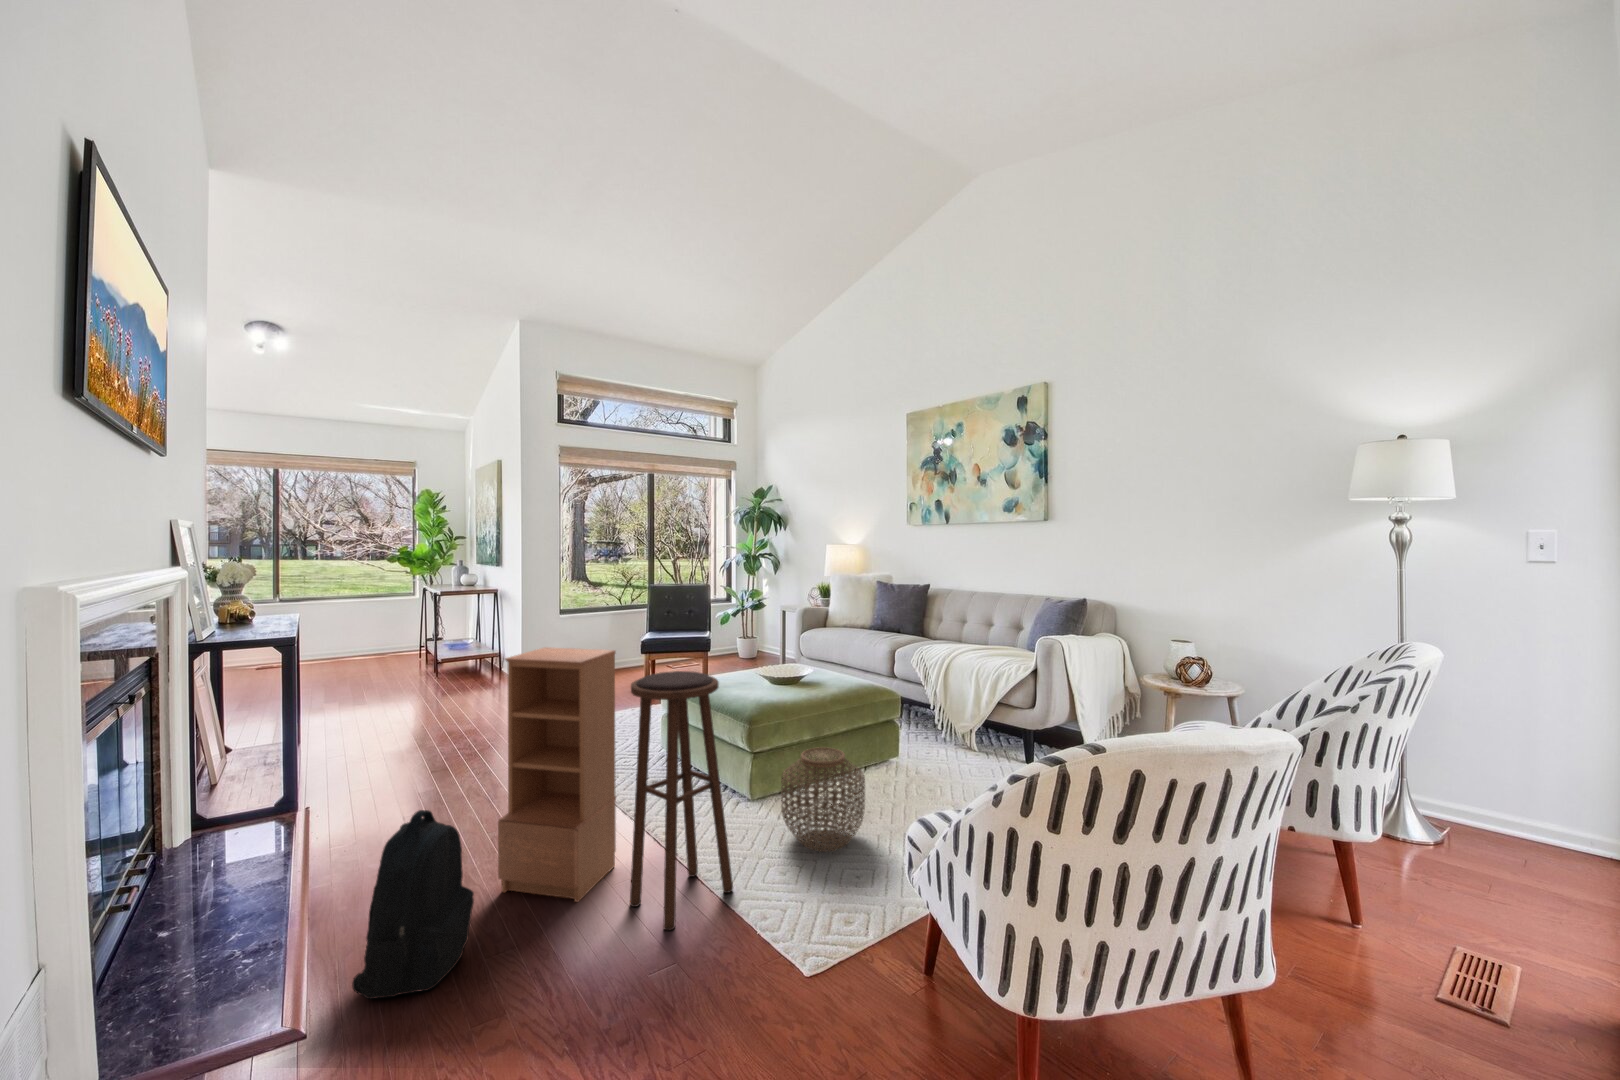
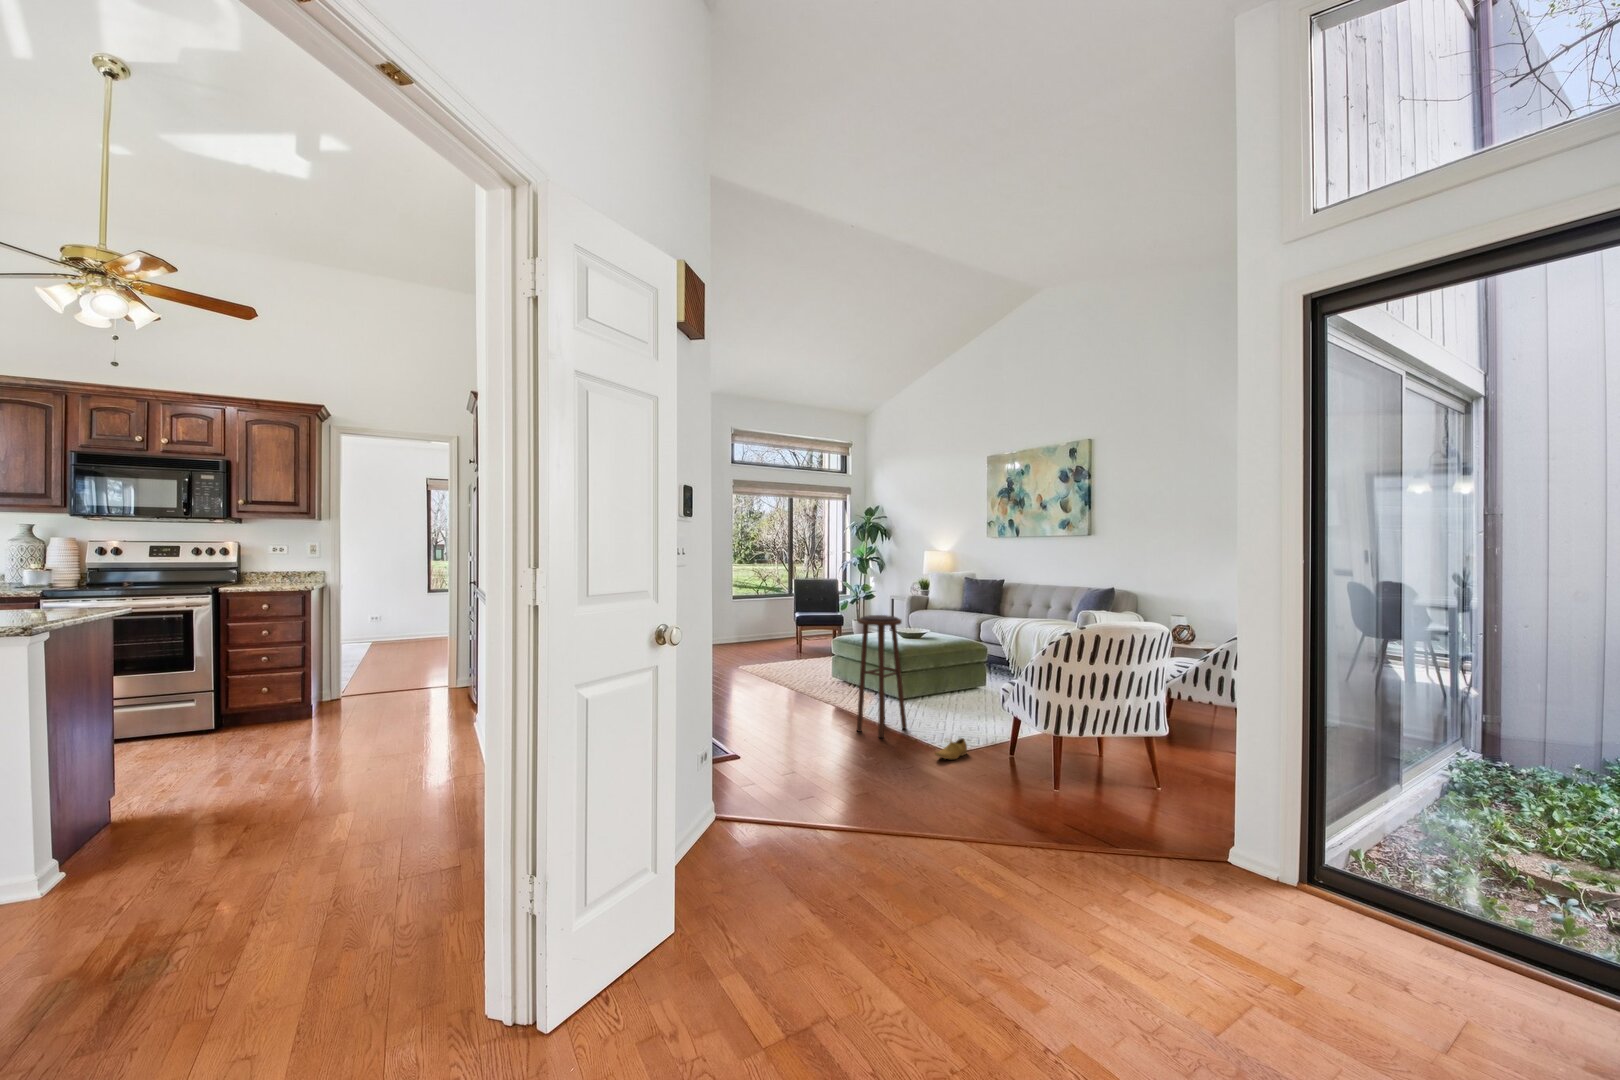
bookcase: present [498,647,616,902] -> none [788,604,840,729]
woven basket: present [781,747,865,852] -> none [925,665,973,719]
backpack: present [352,810,474,999] -> none [755,670,793,748]
shoe: none [752,949,832,1022] -> present [935,738,967,759]

